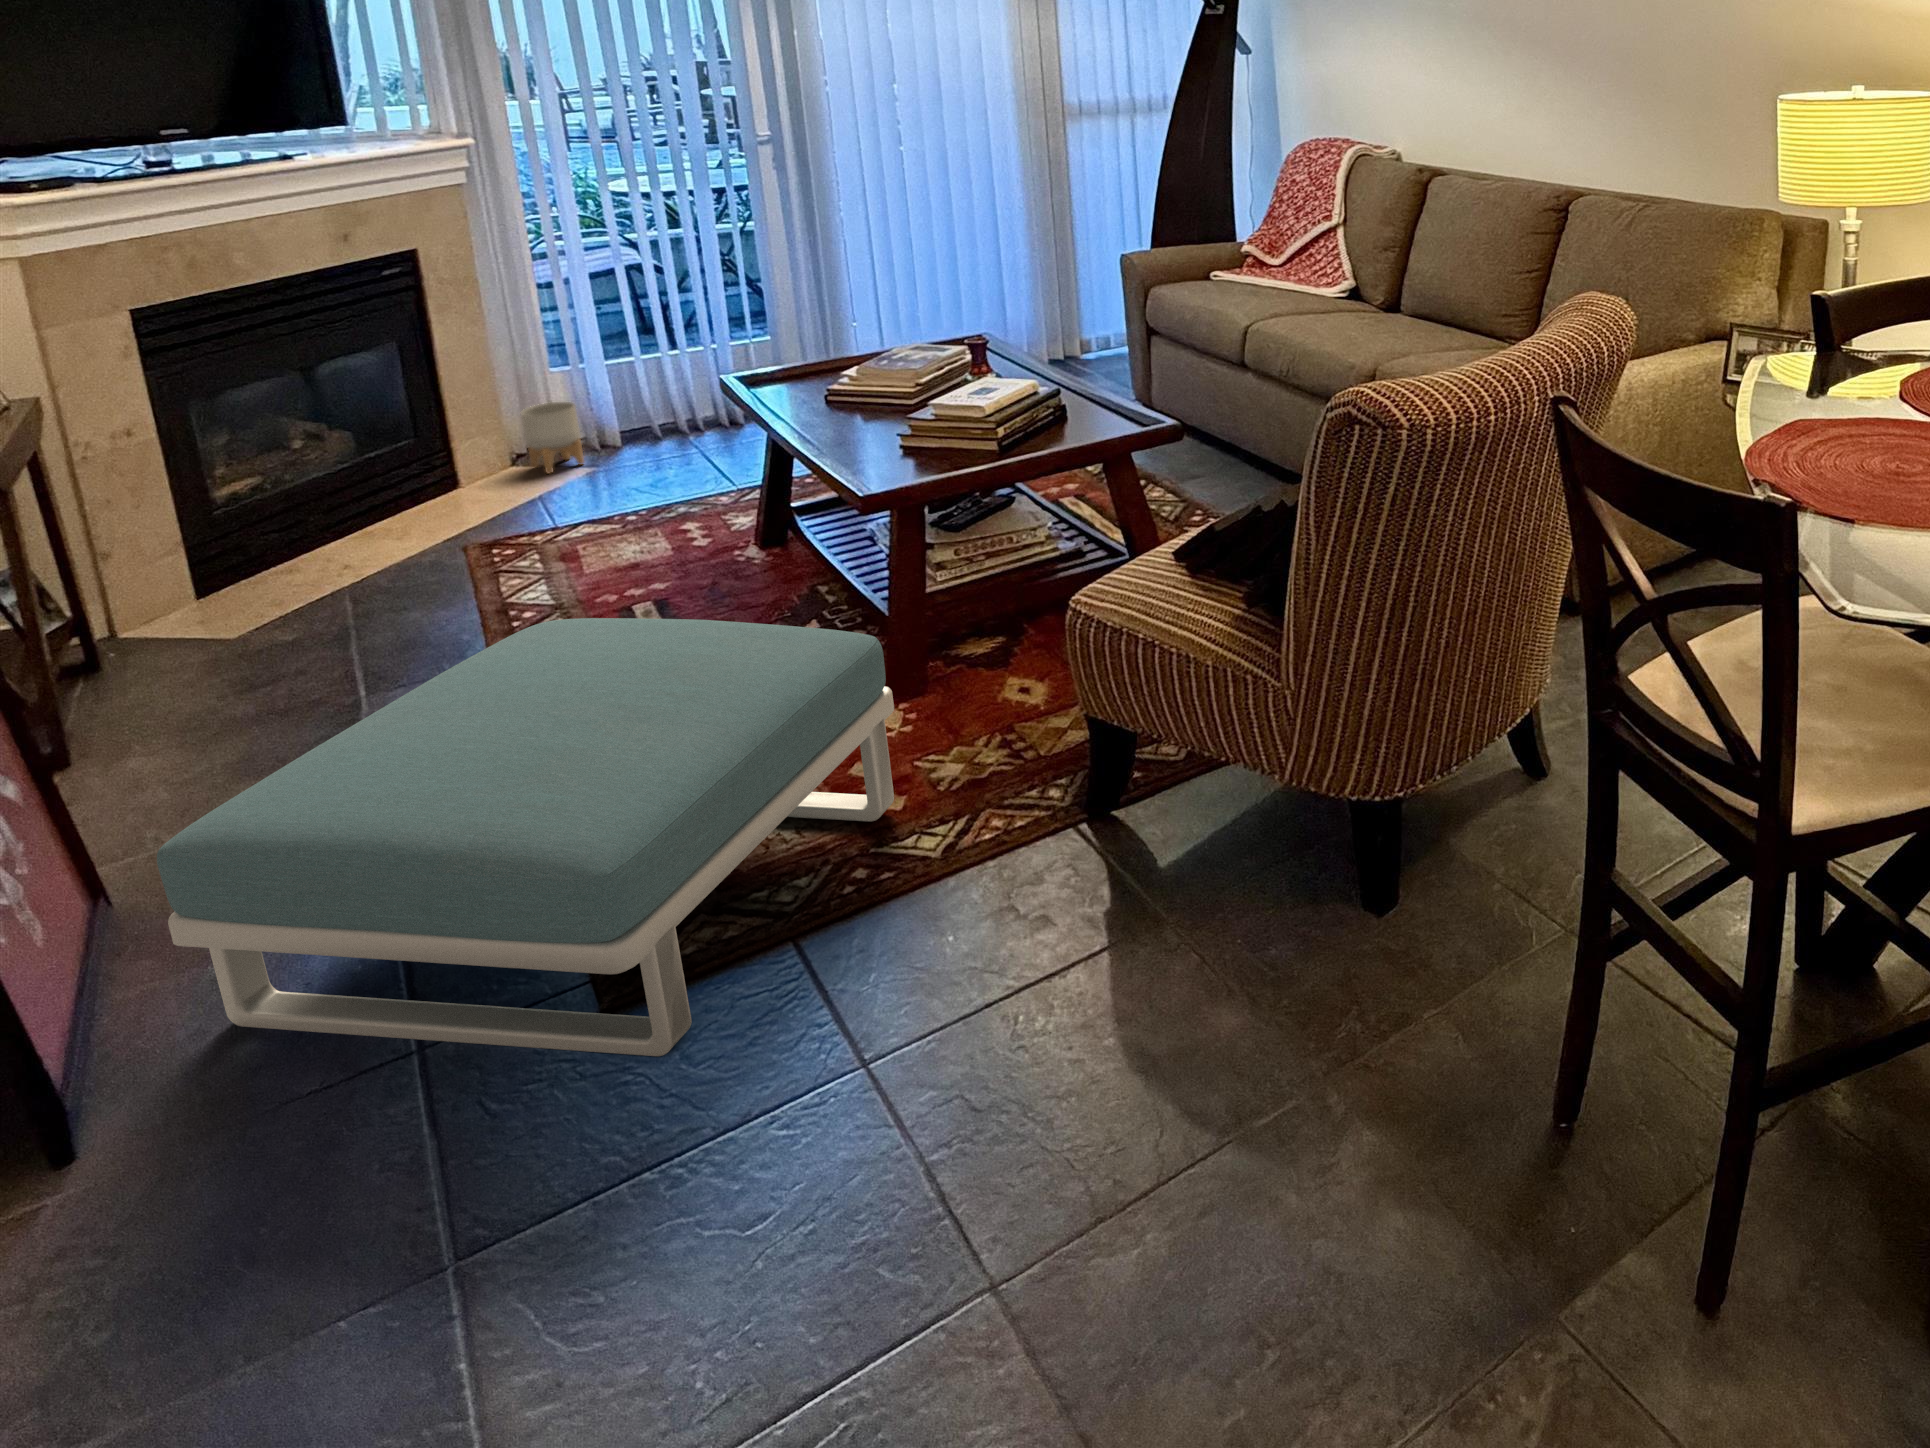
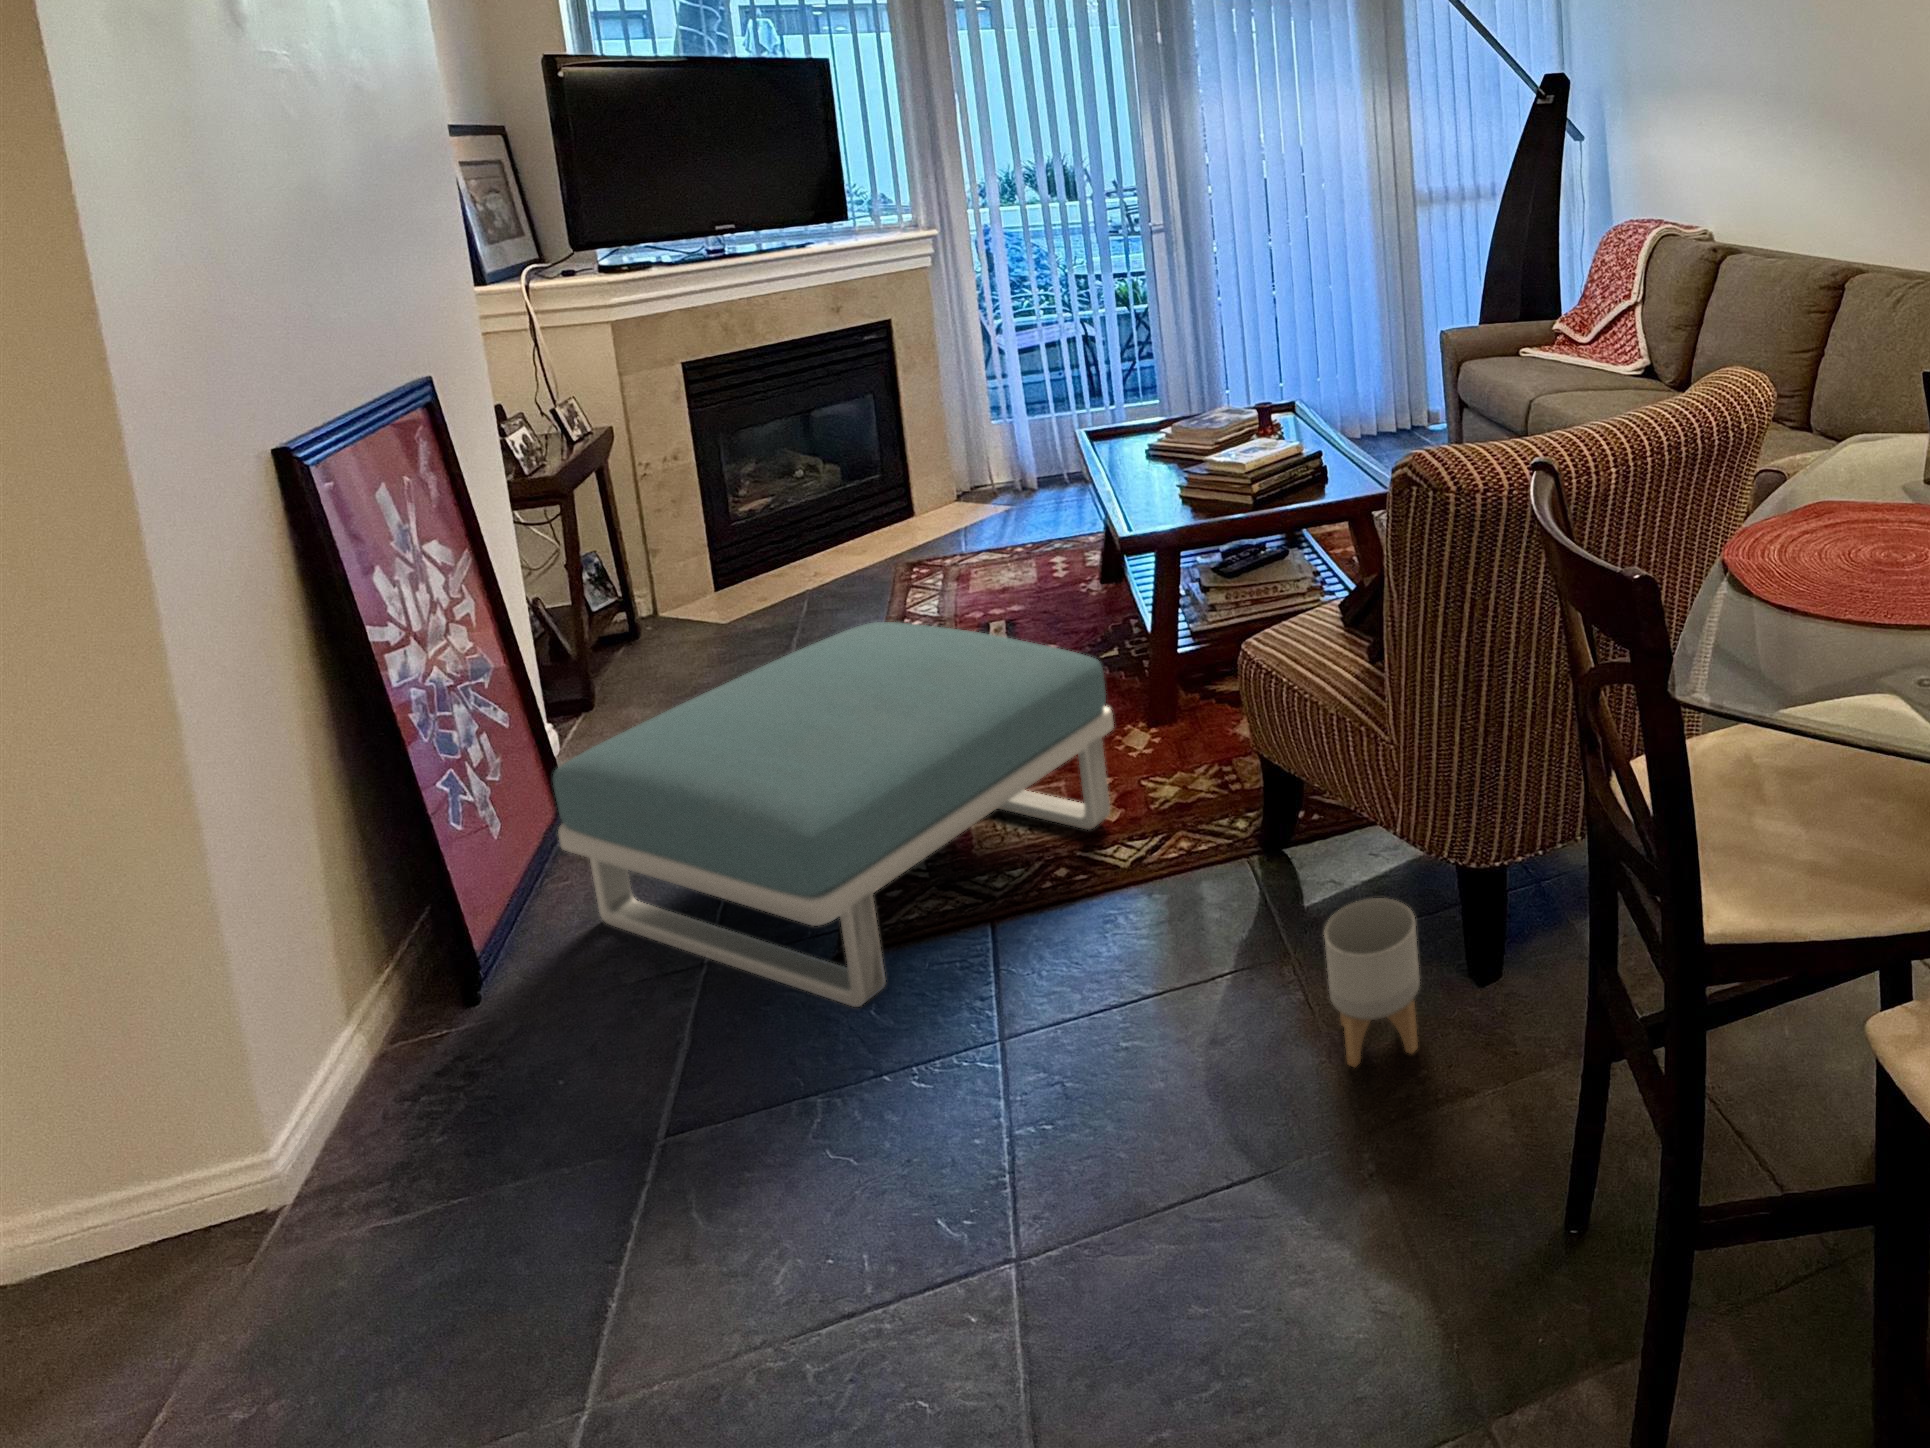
planter: present [521,402,584,474] -> present [1325,898,1420,1067]

